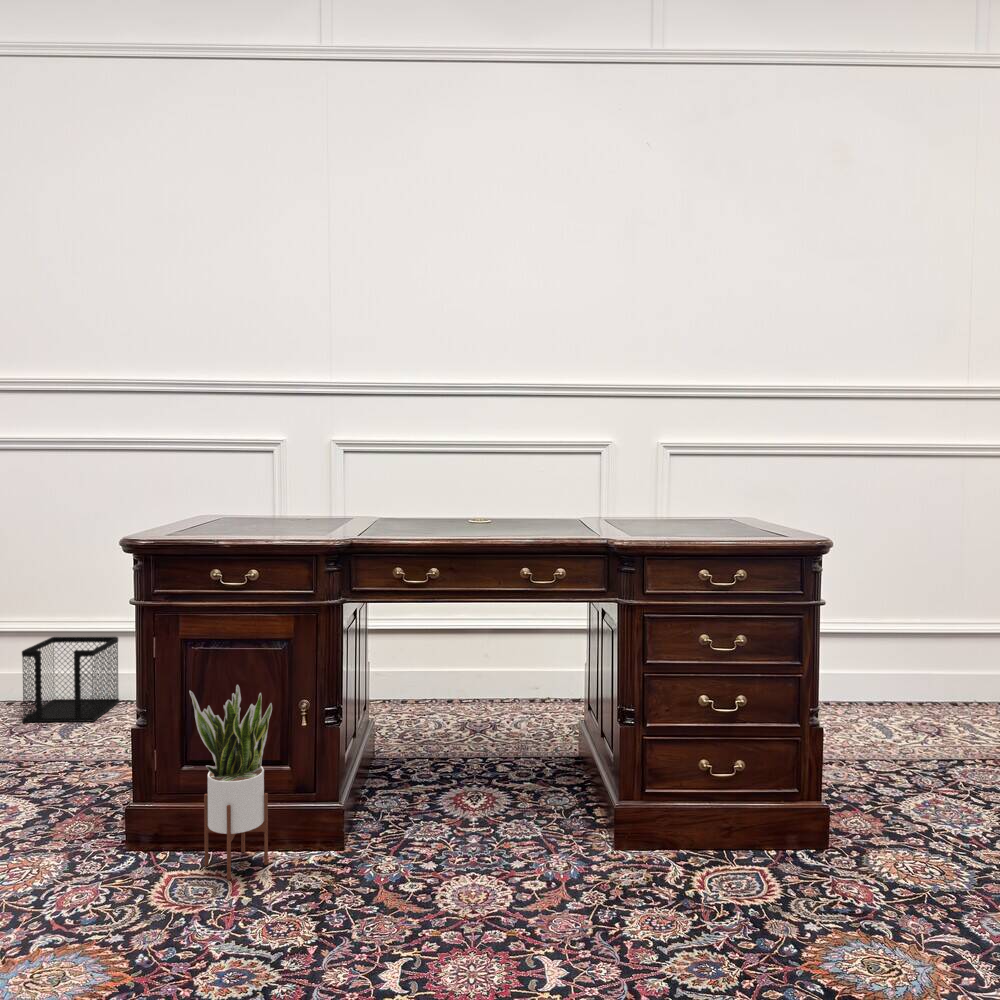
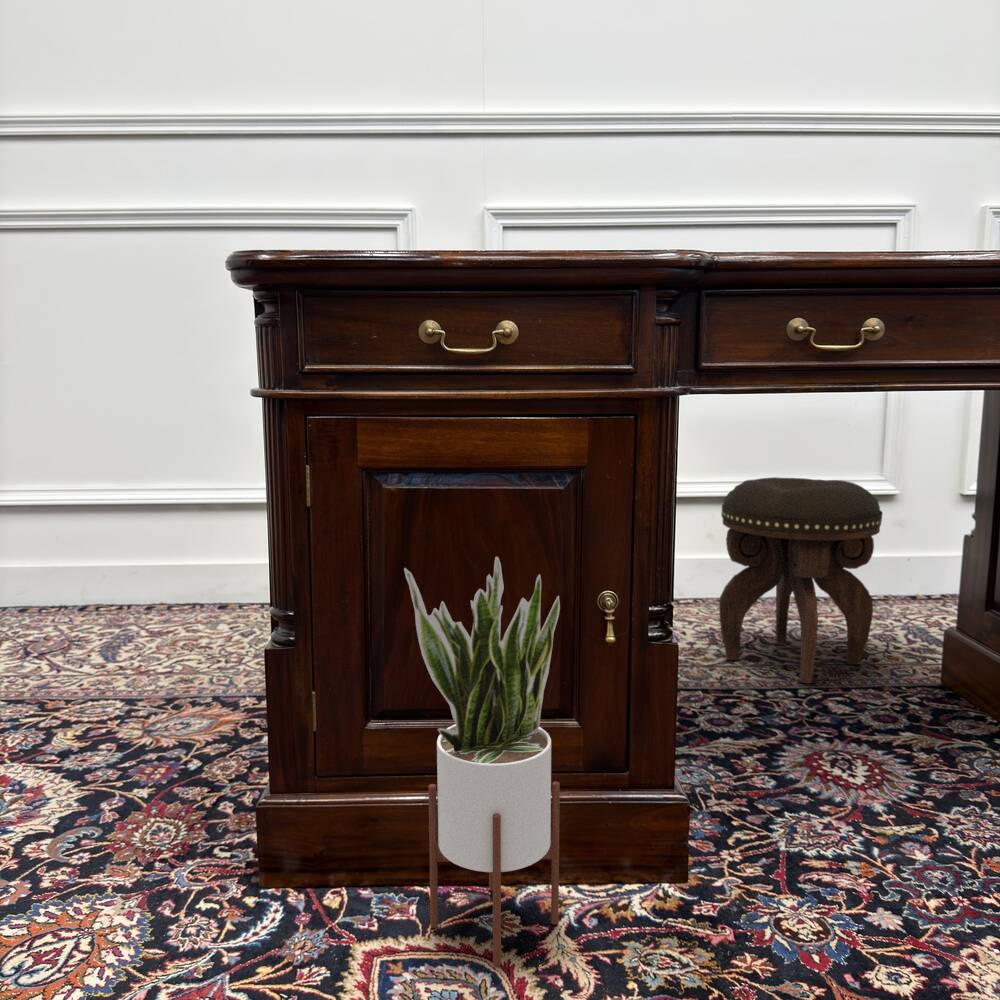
footstool: none [452,624,546,754] -> present [719,477,882,683]
wastebasket: present [22,636,119,722] -> none [34,510,182,637]

